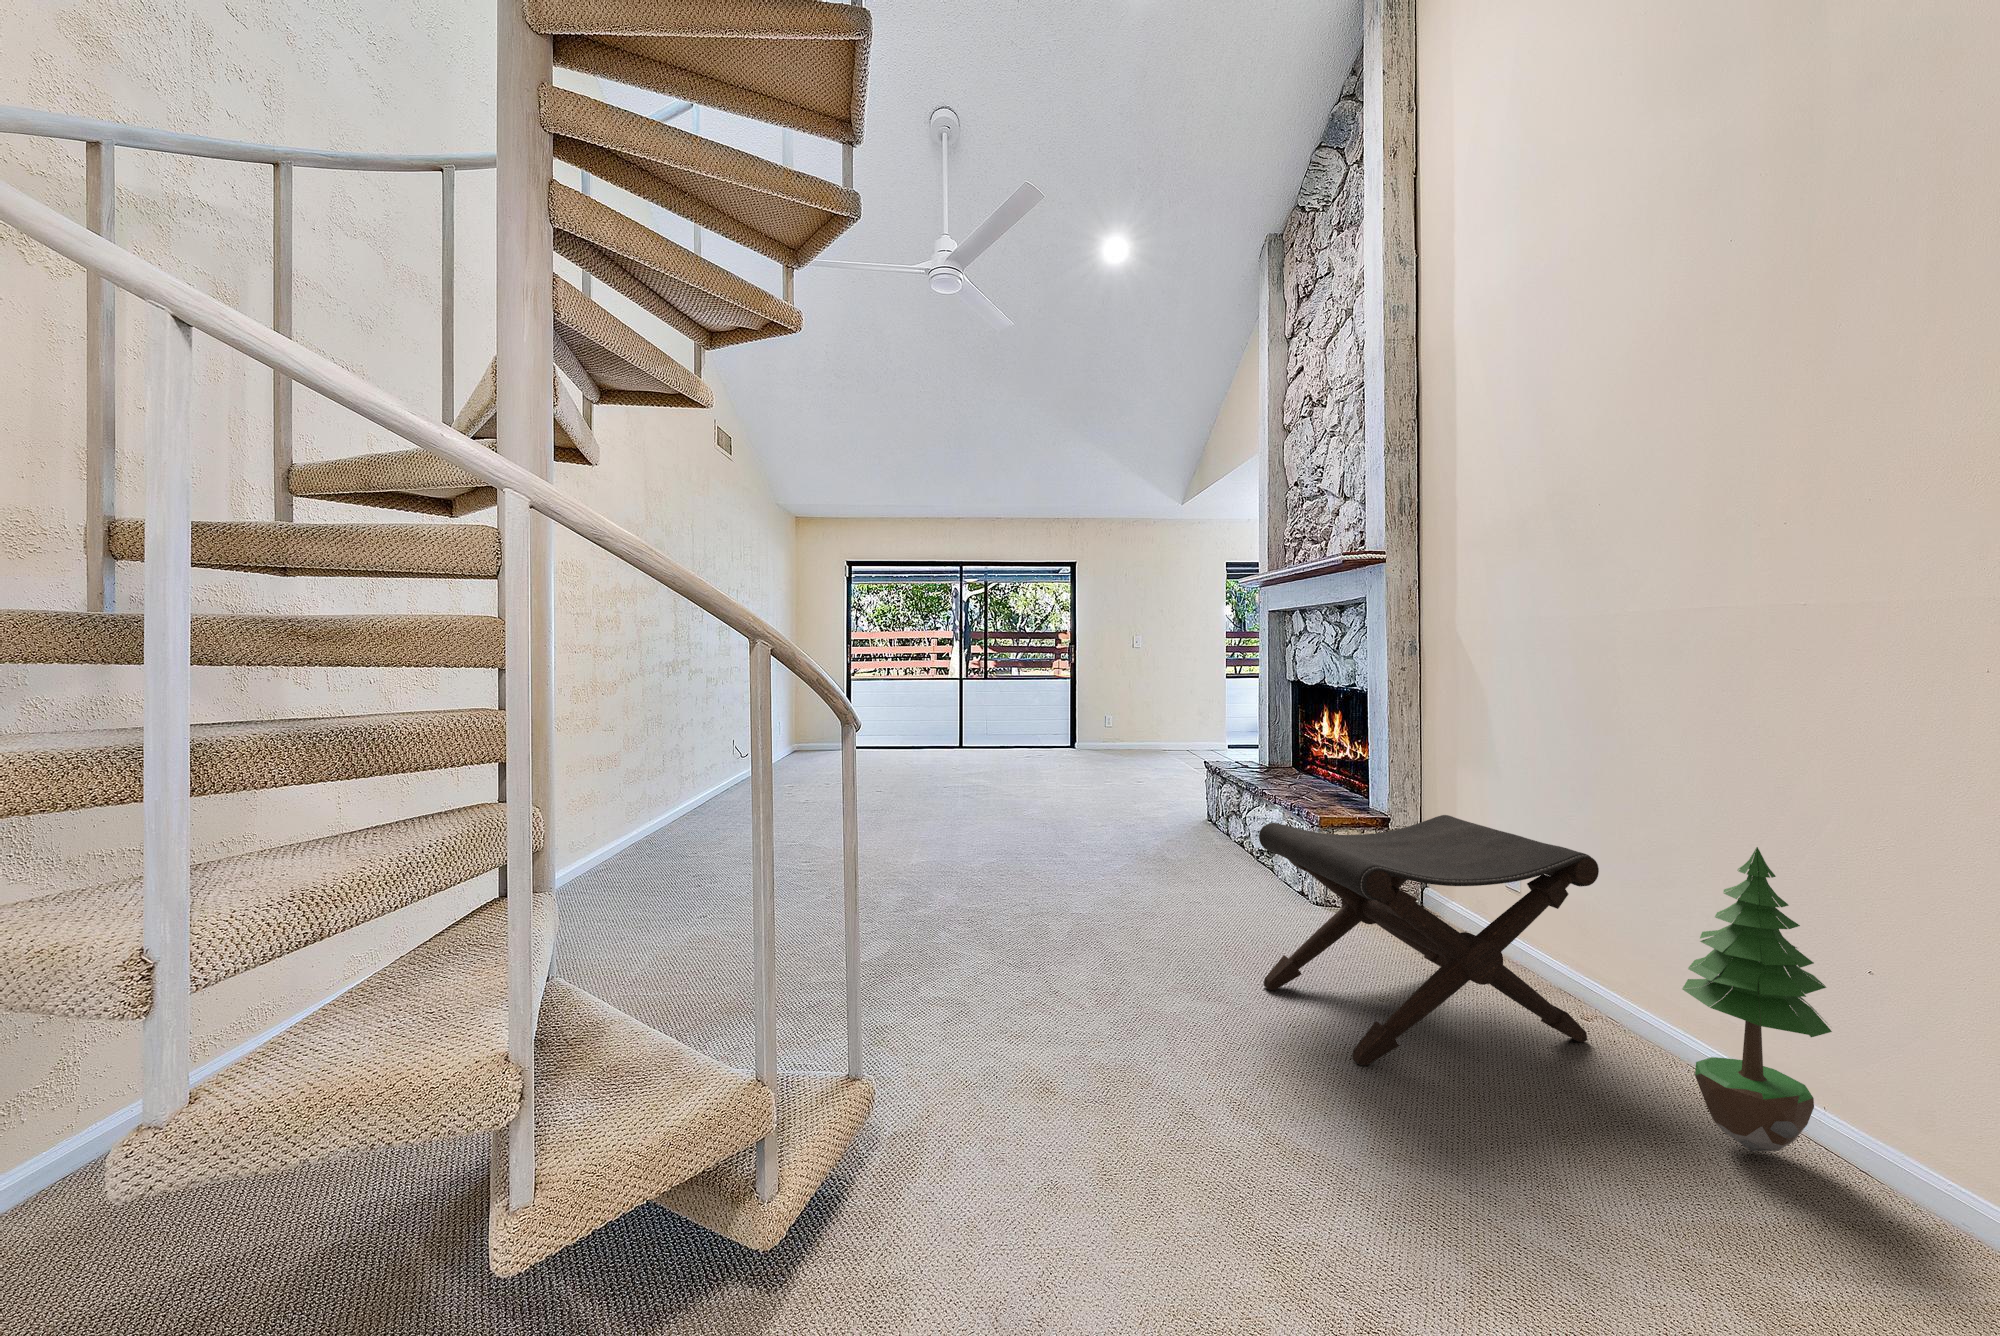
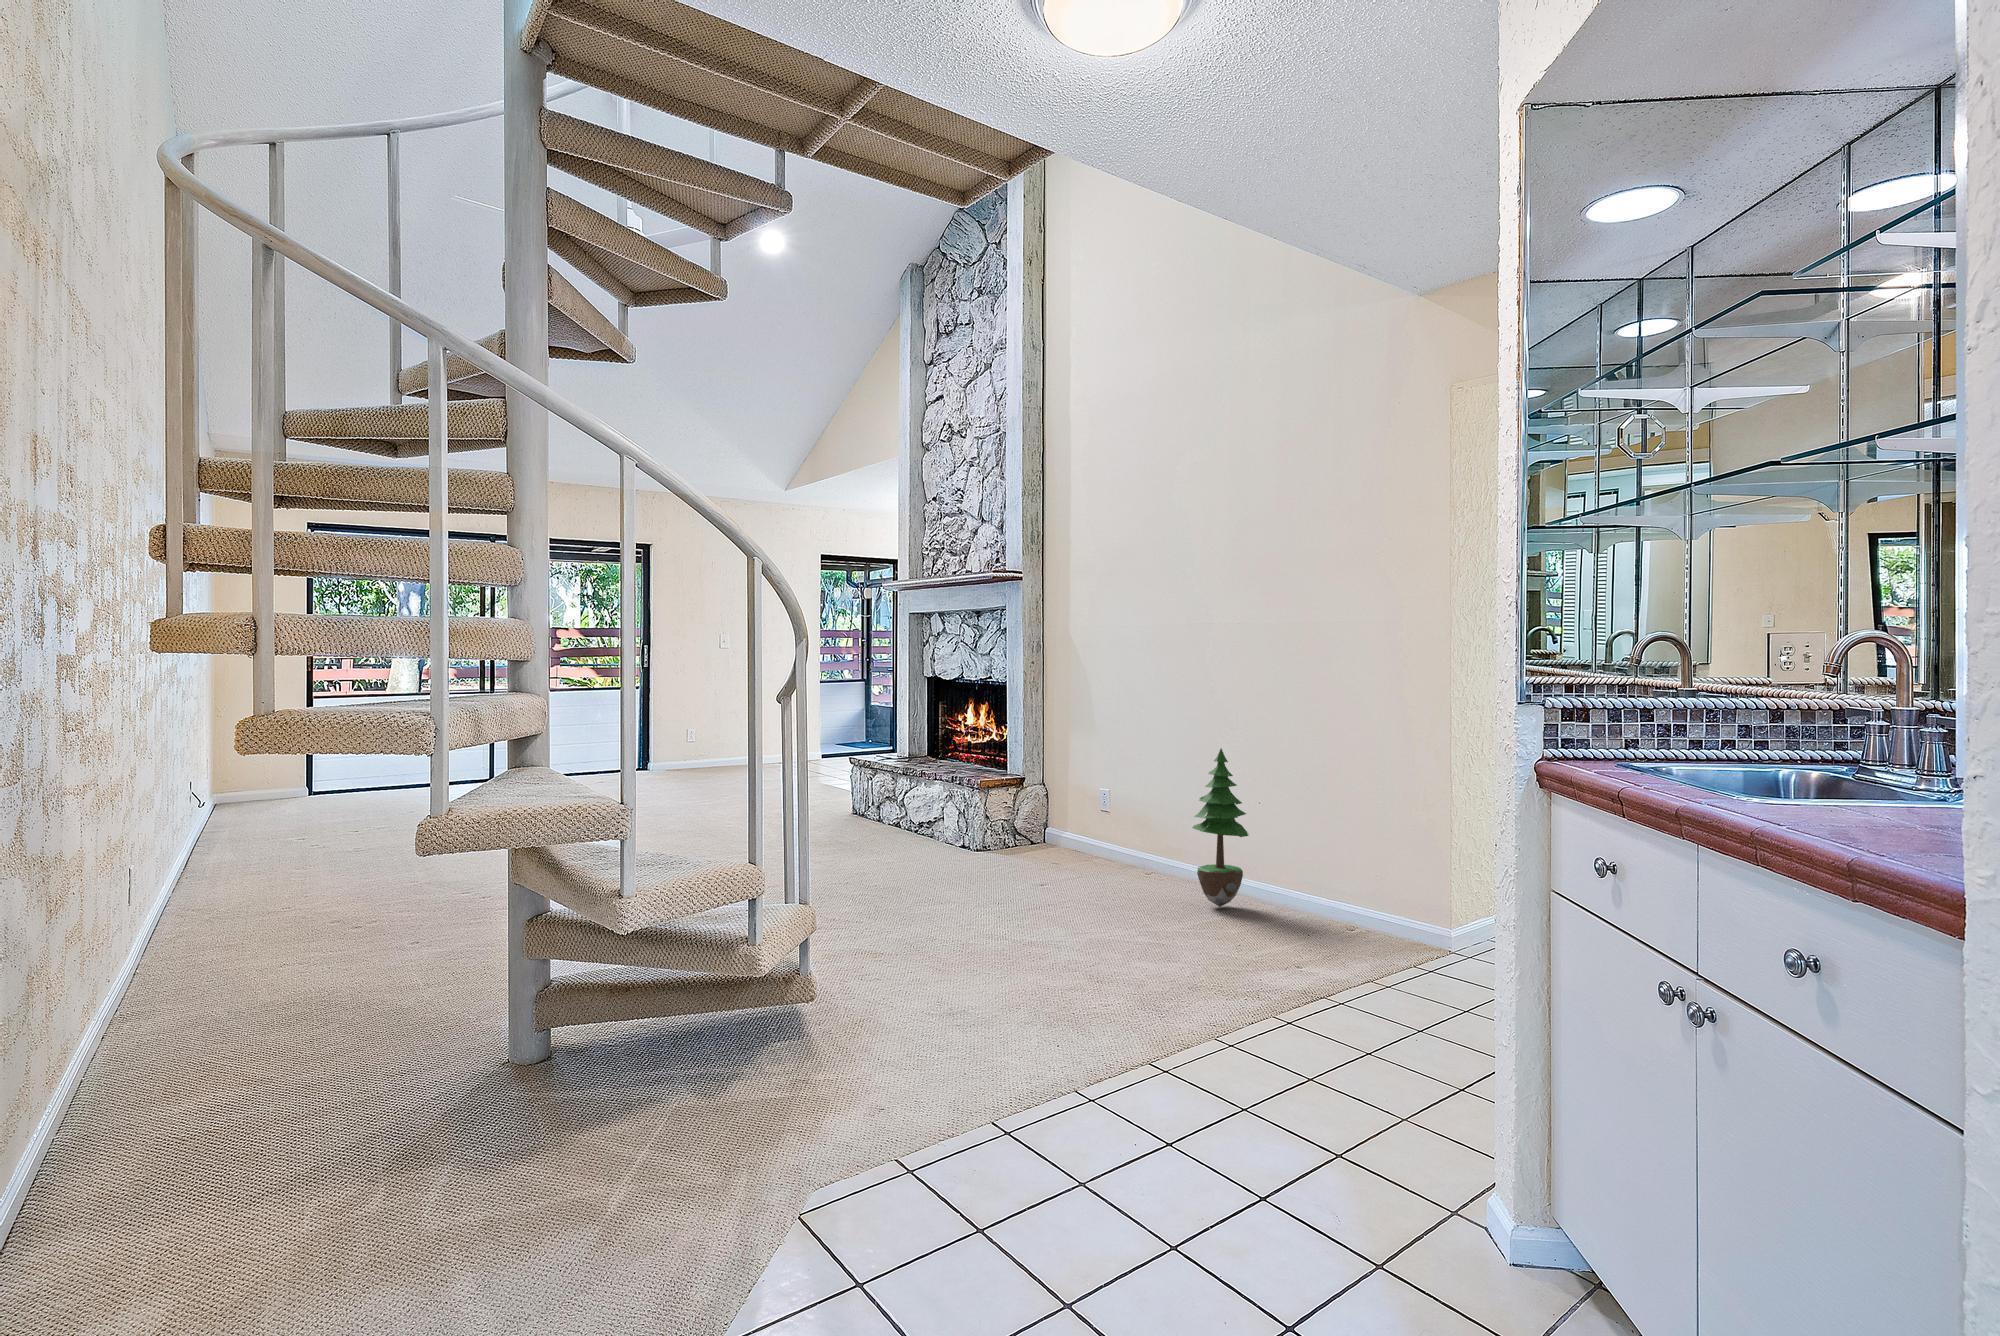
footstool: present [1259,815,1599,1065] -> none [957,762,1156,906]

